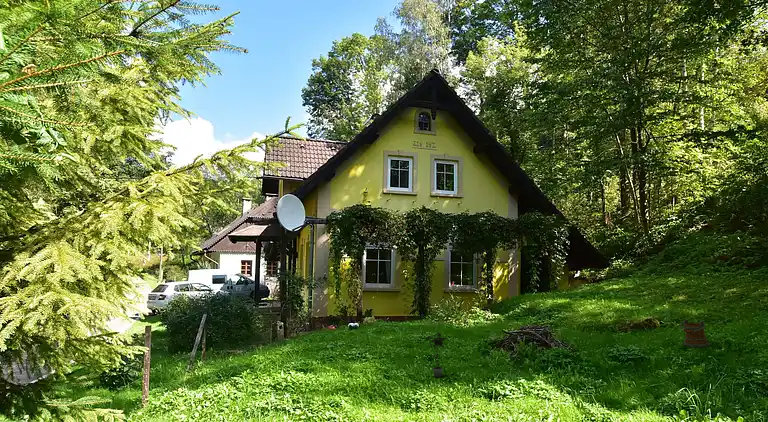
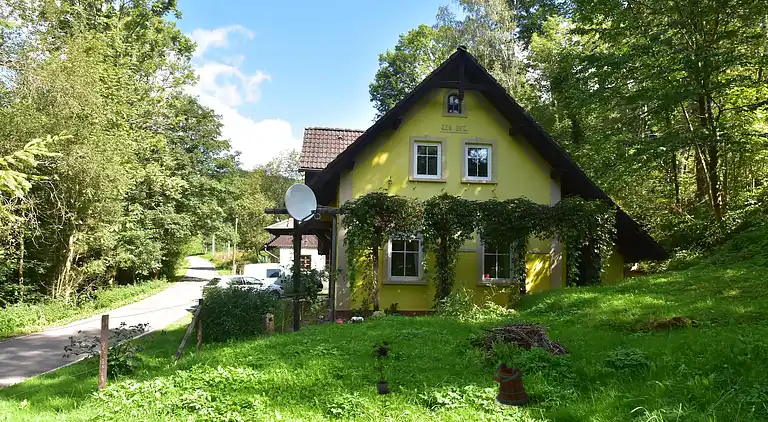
bucket: present [680,319,710,347] -> present [493,362,530,405]

